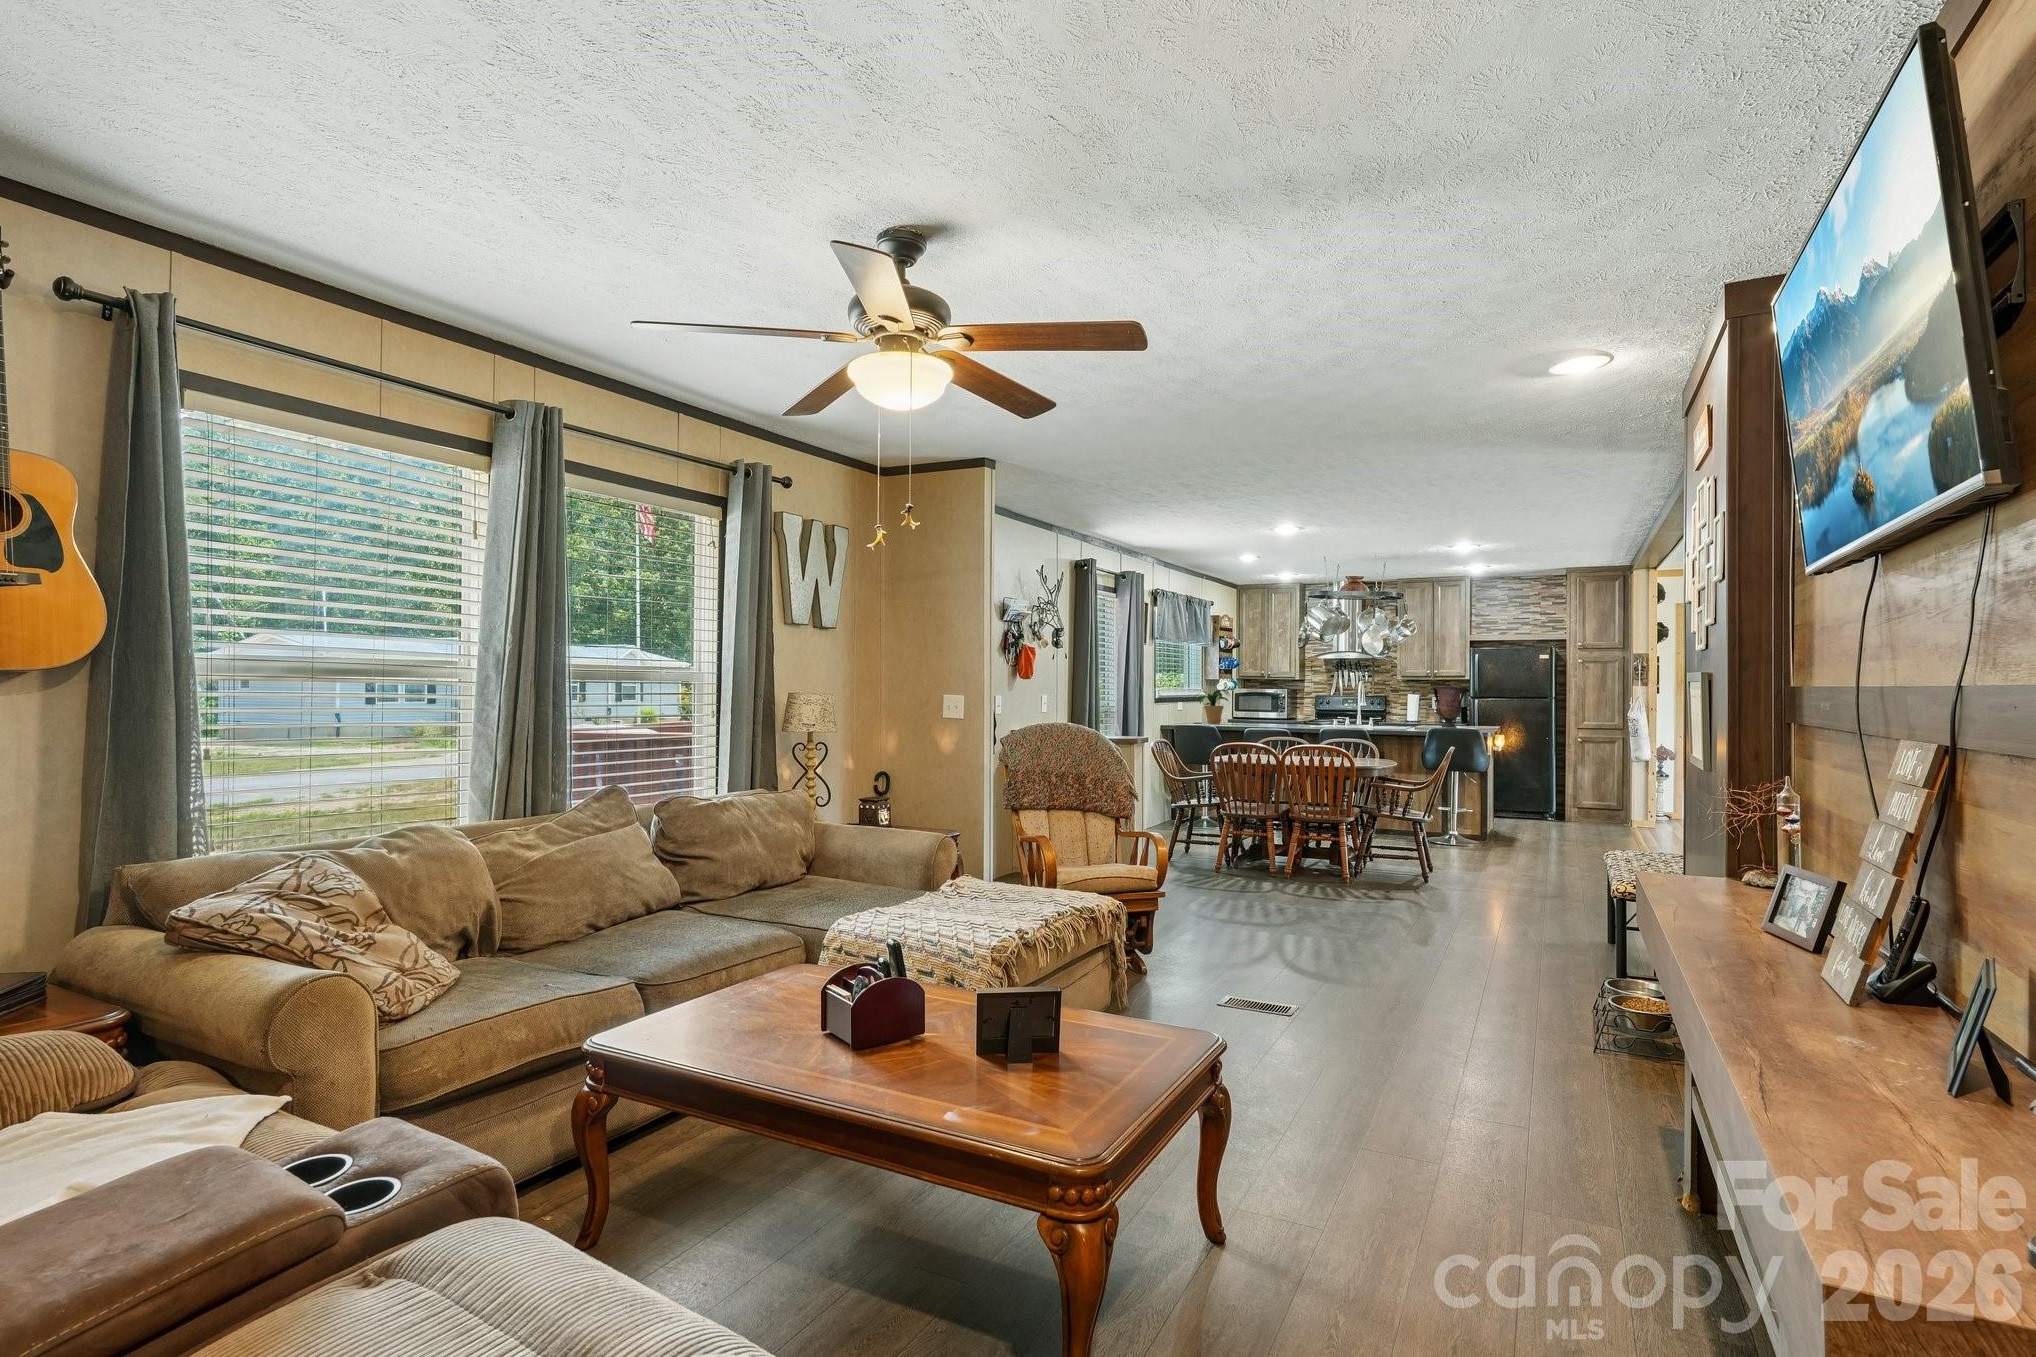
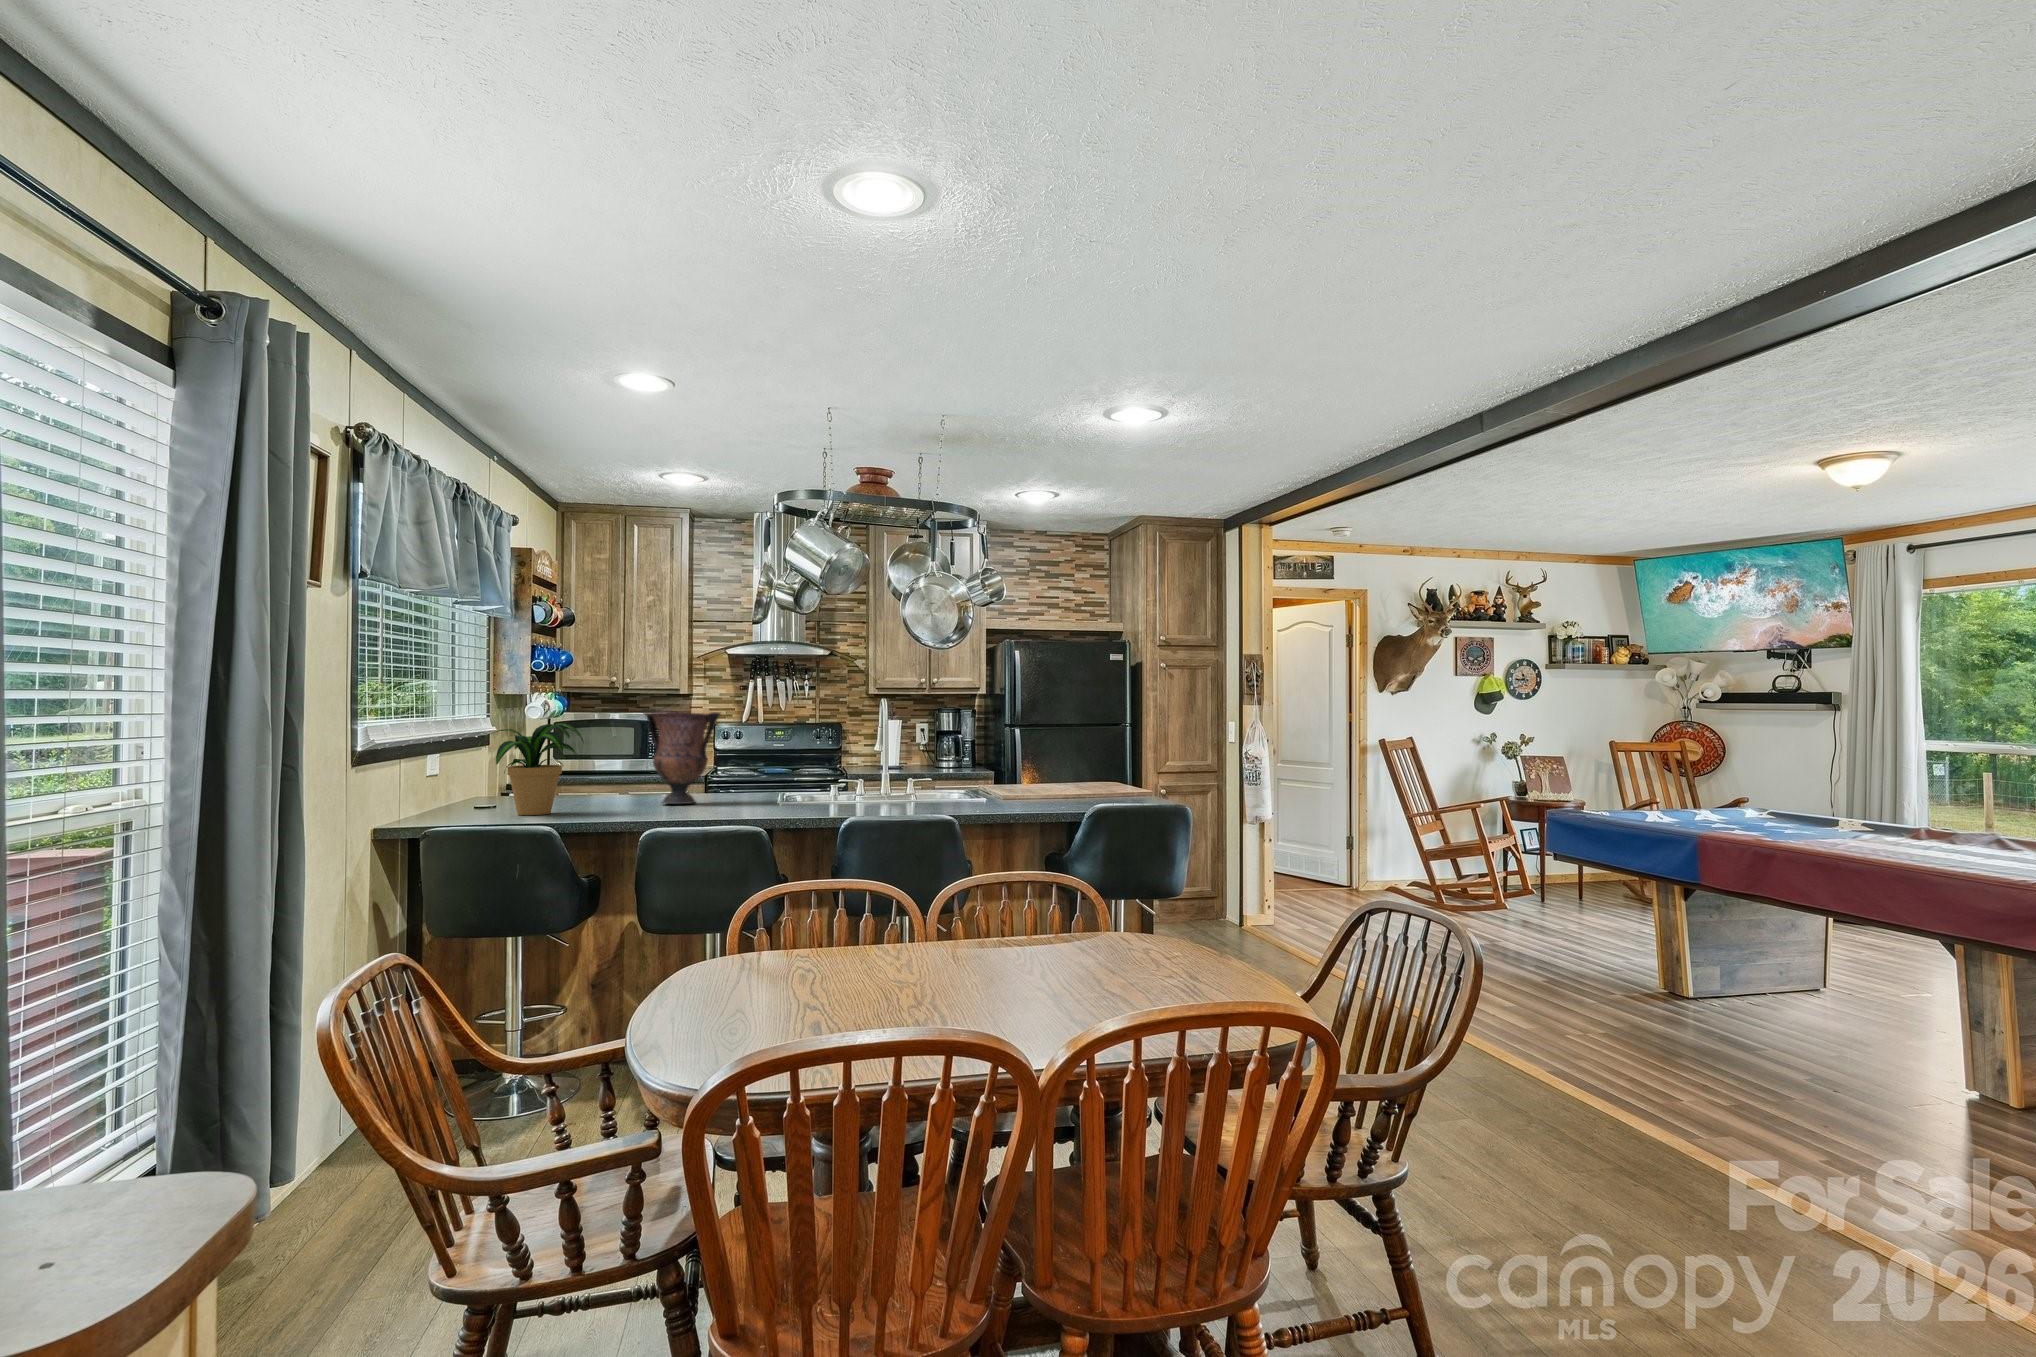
vase: present [1431,686,1468,728] -> present [644,712,721,804]

